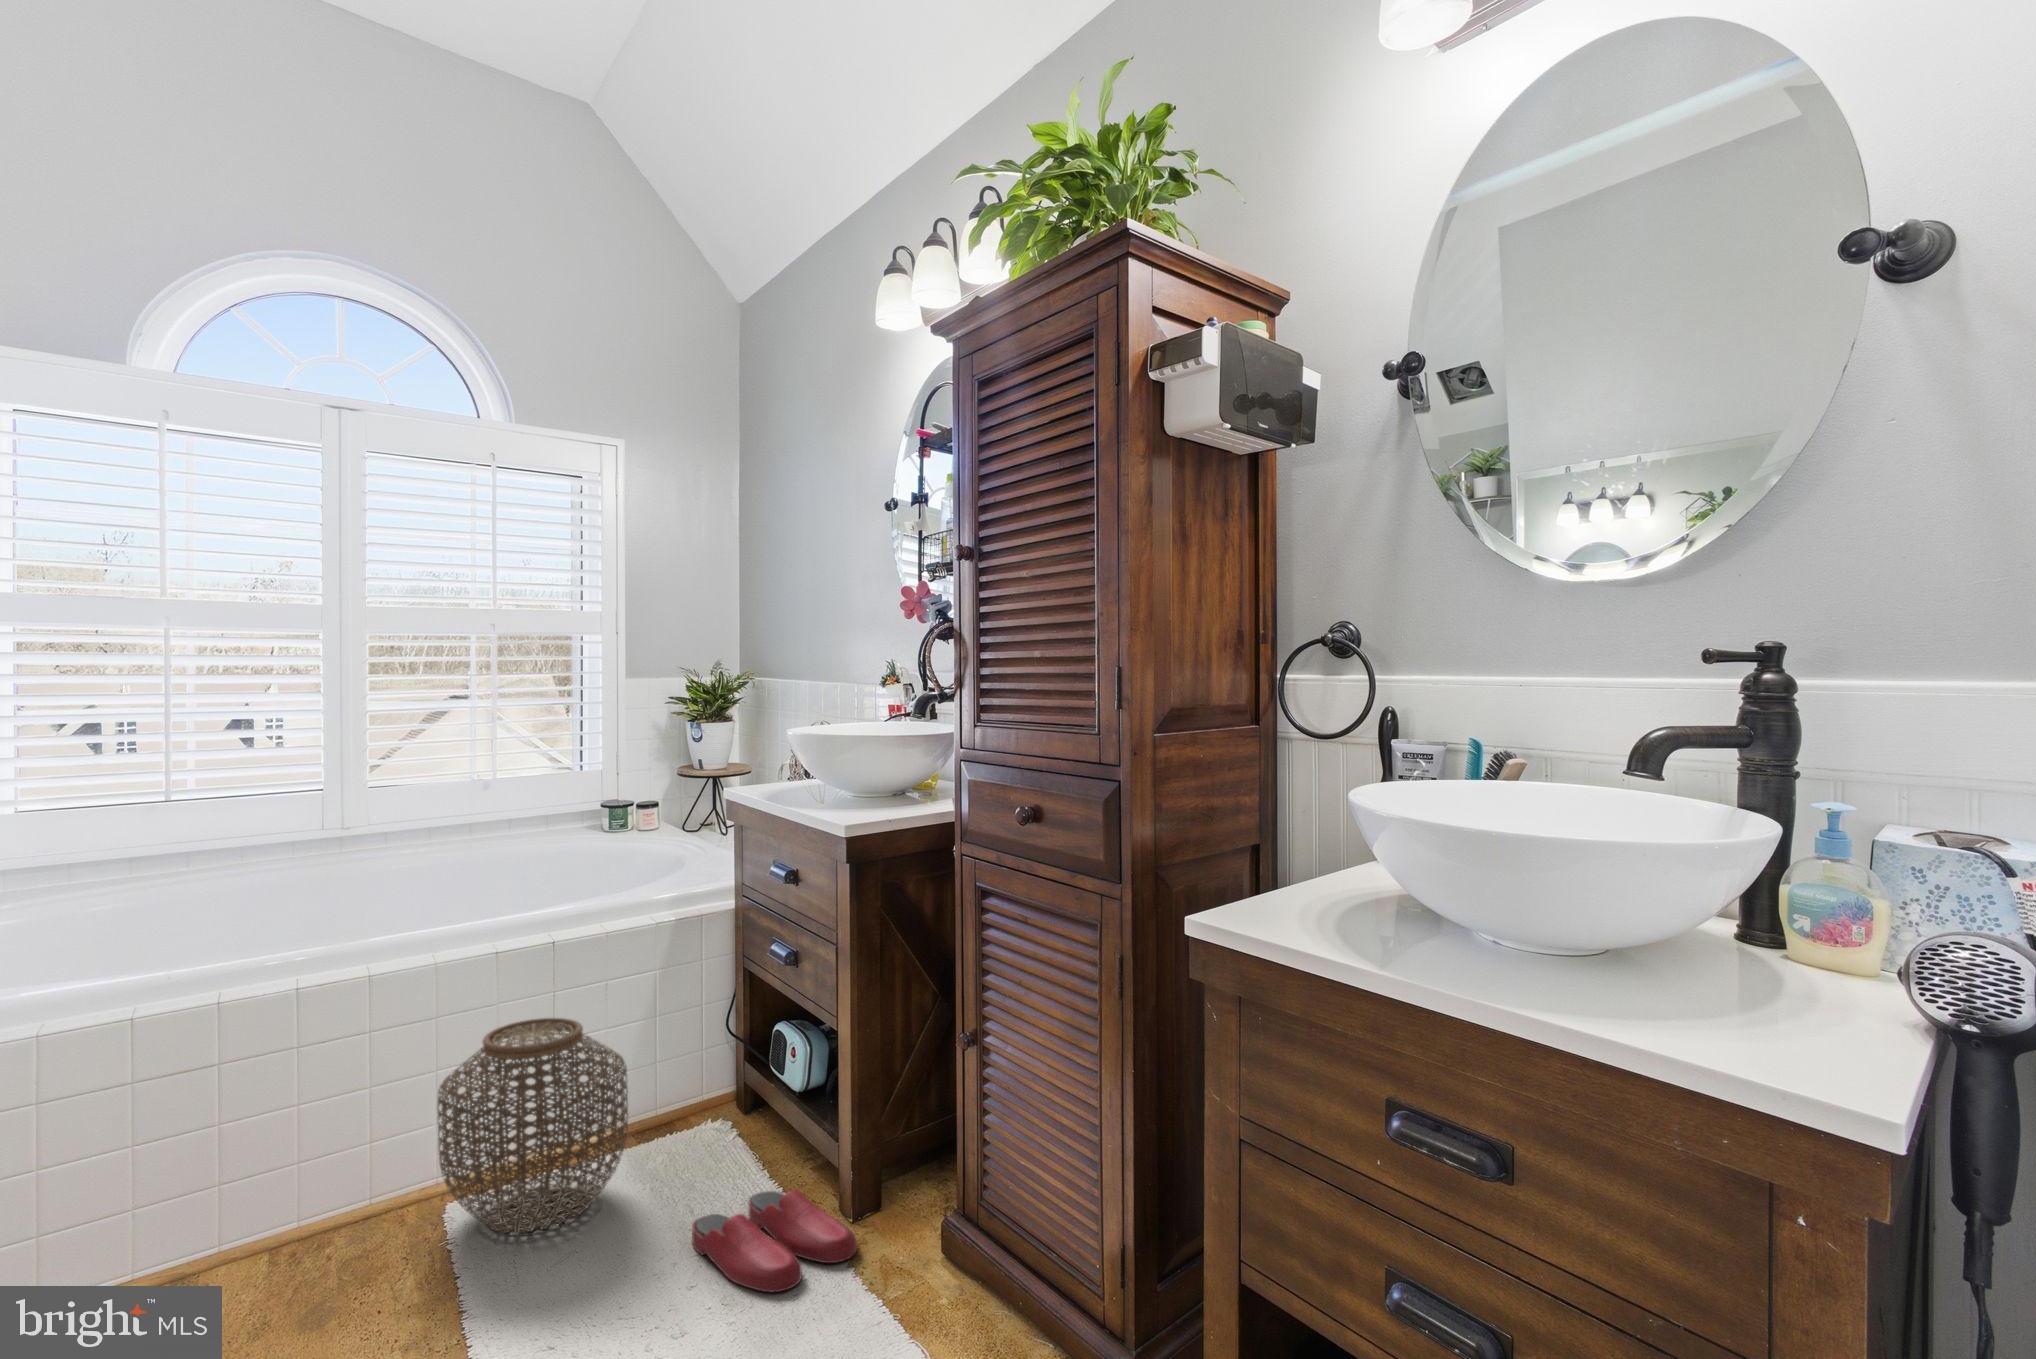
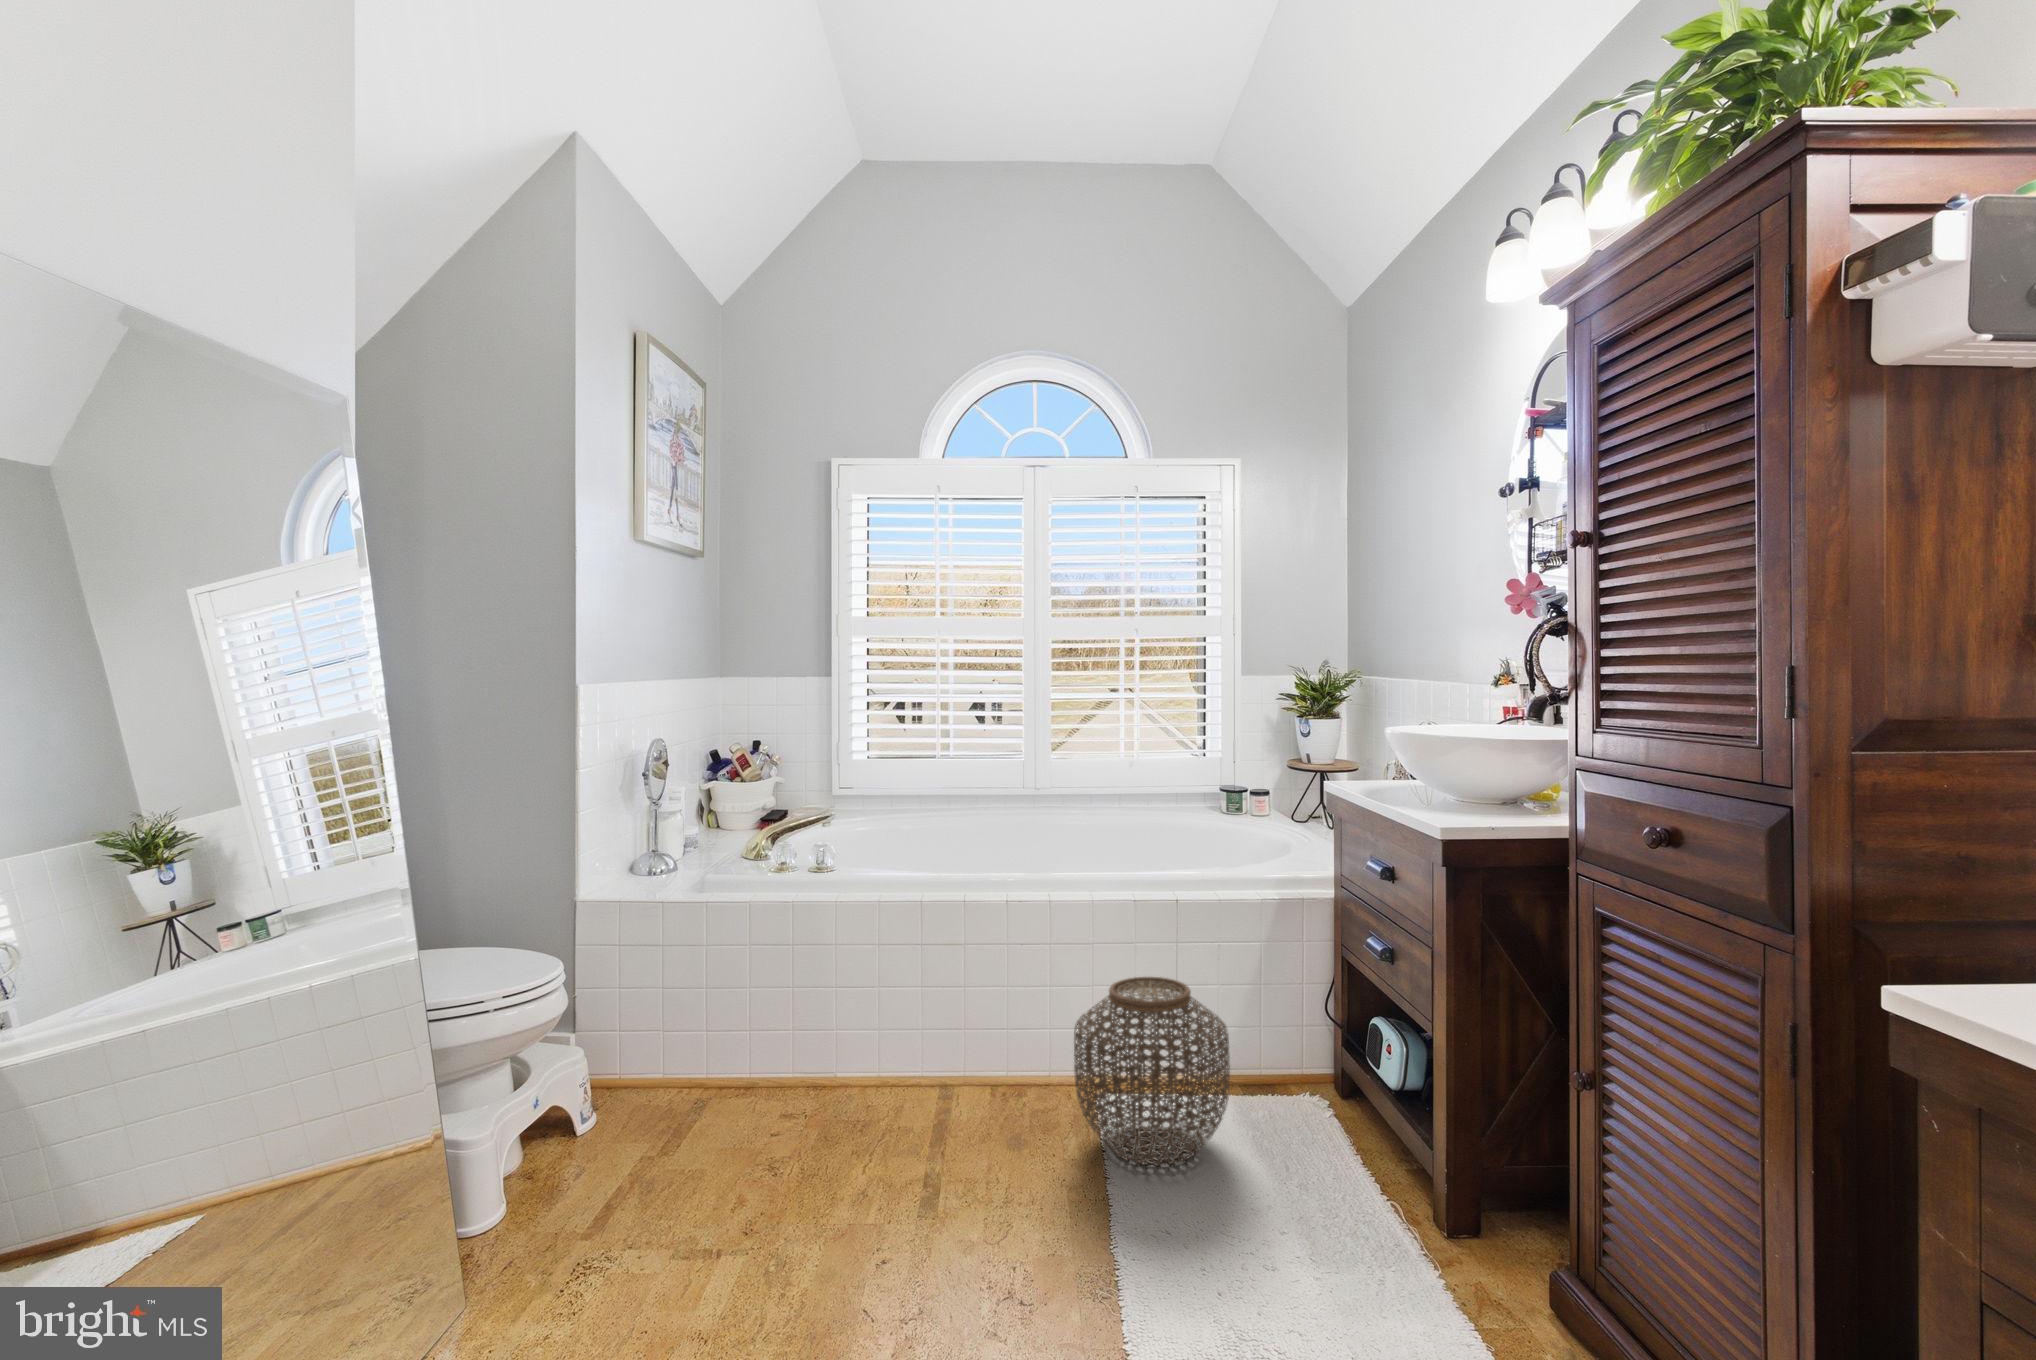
slippers: present [692,1190,857,1292] -> none [1285,1183,1452,1294]

